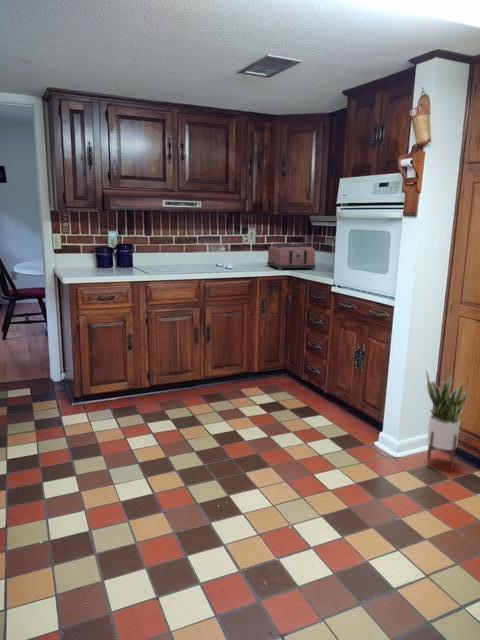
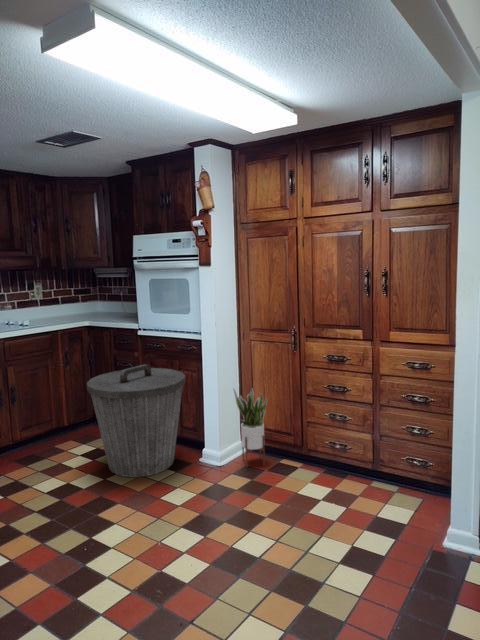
toaster: present [267,244,316,270] -> none [60,296,111,322]
trash can: none [264,325,371,446] -> present [87,365,185,477]

